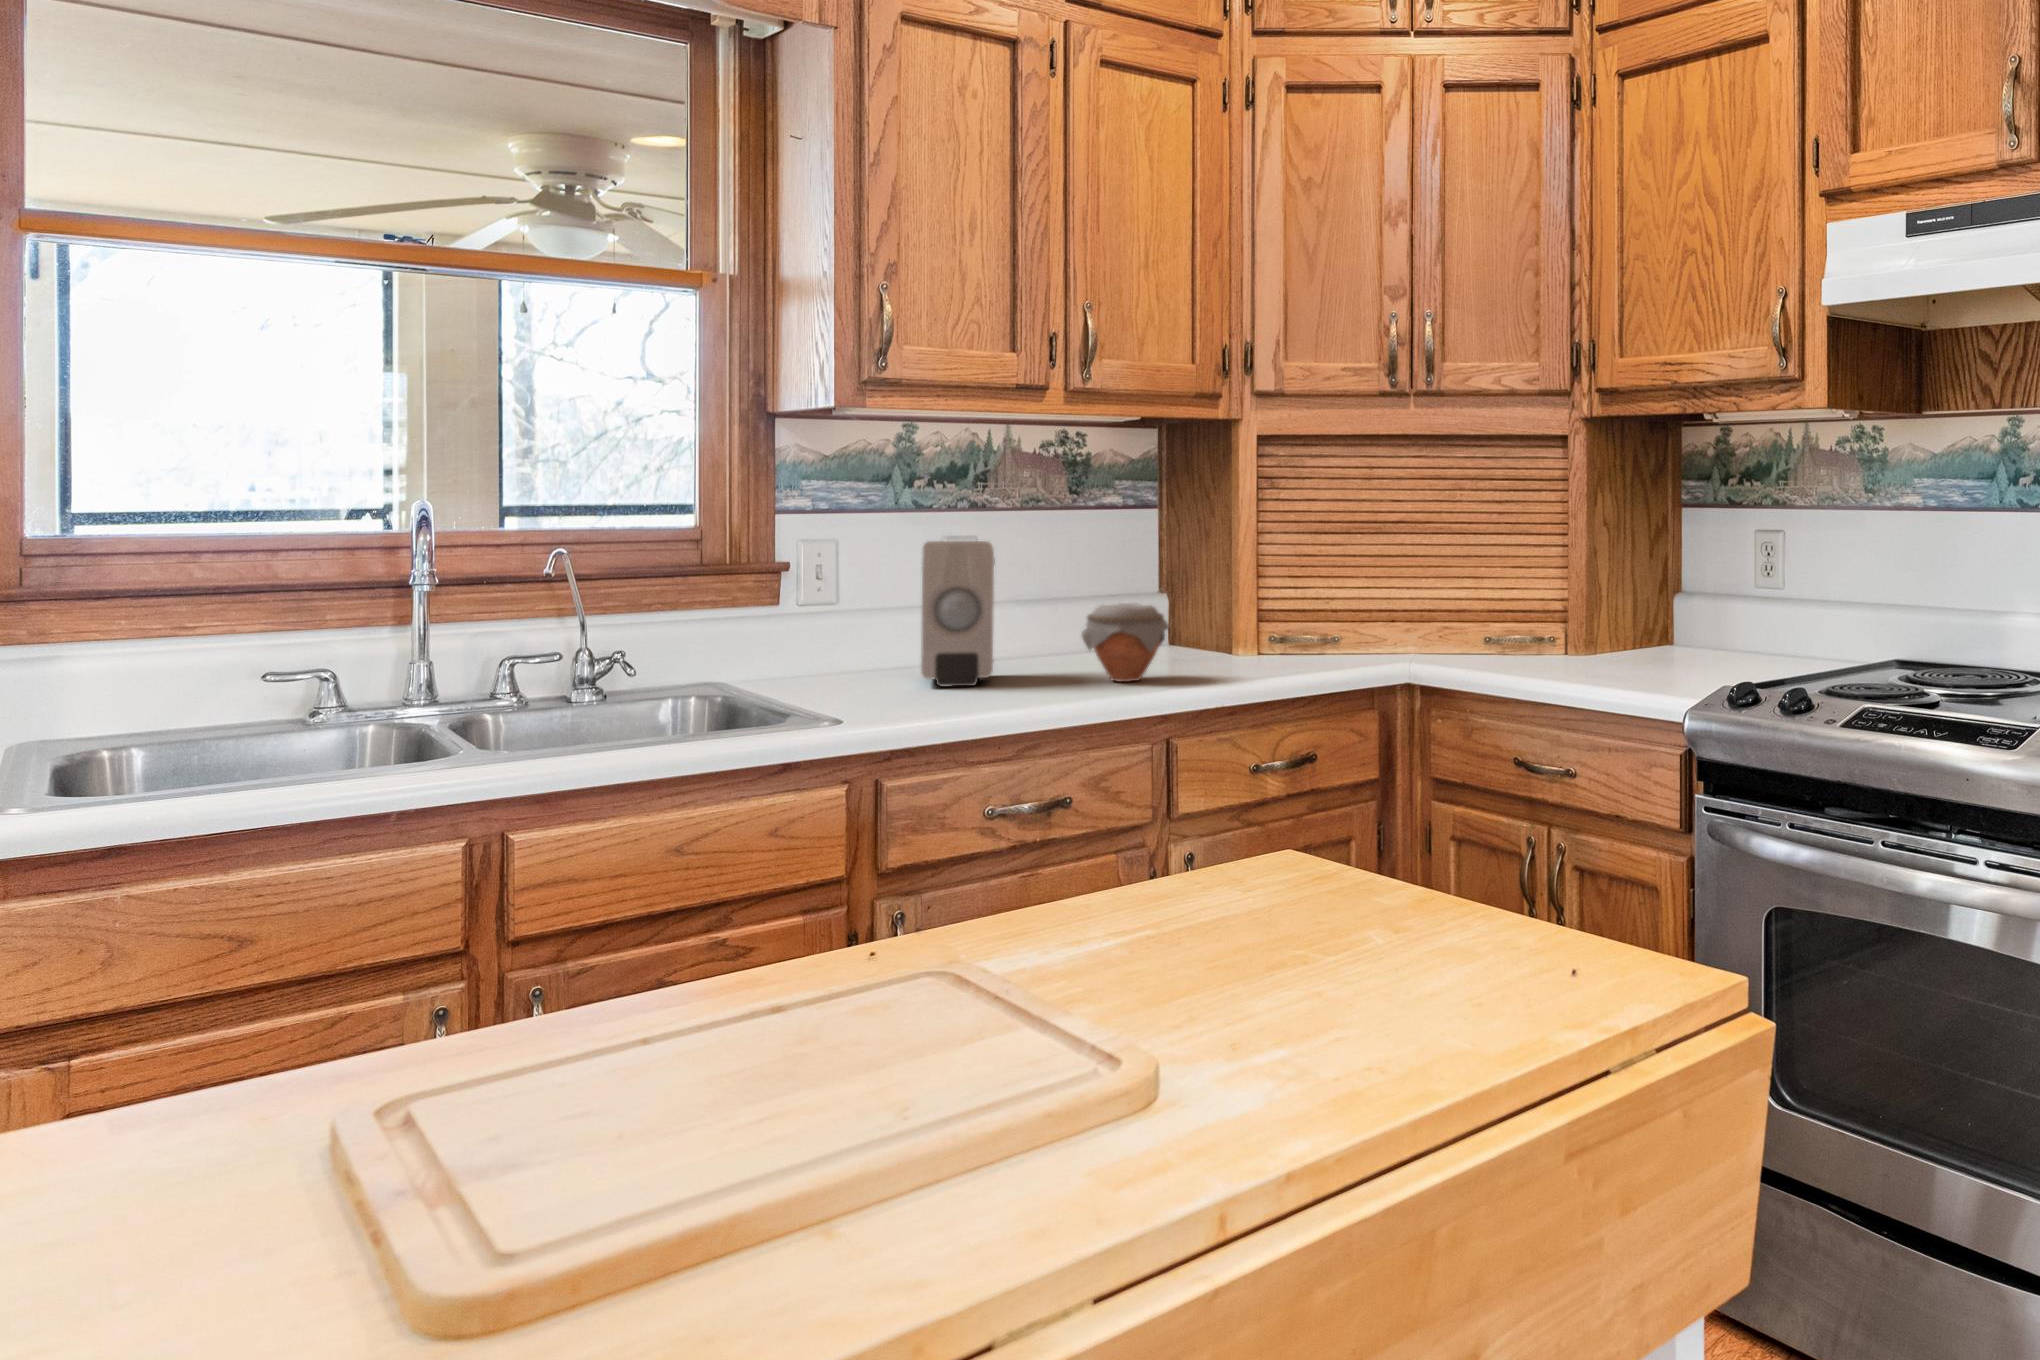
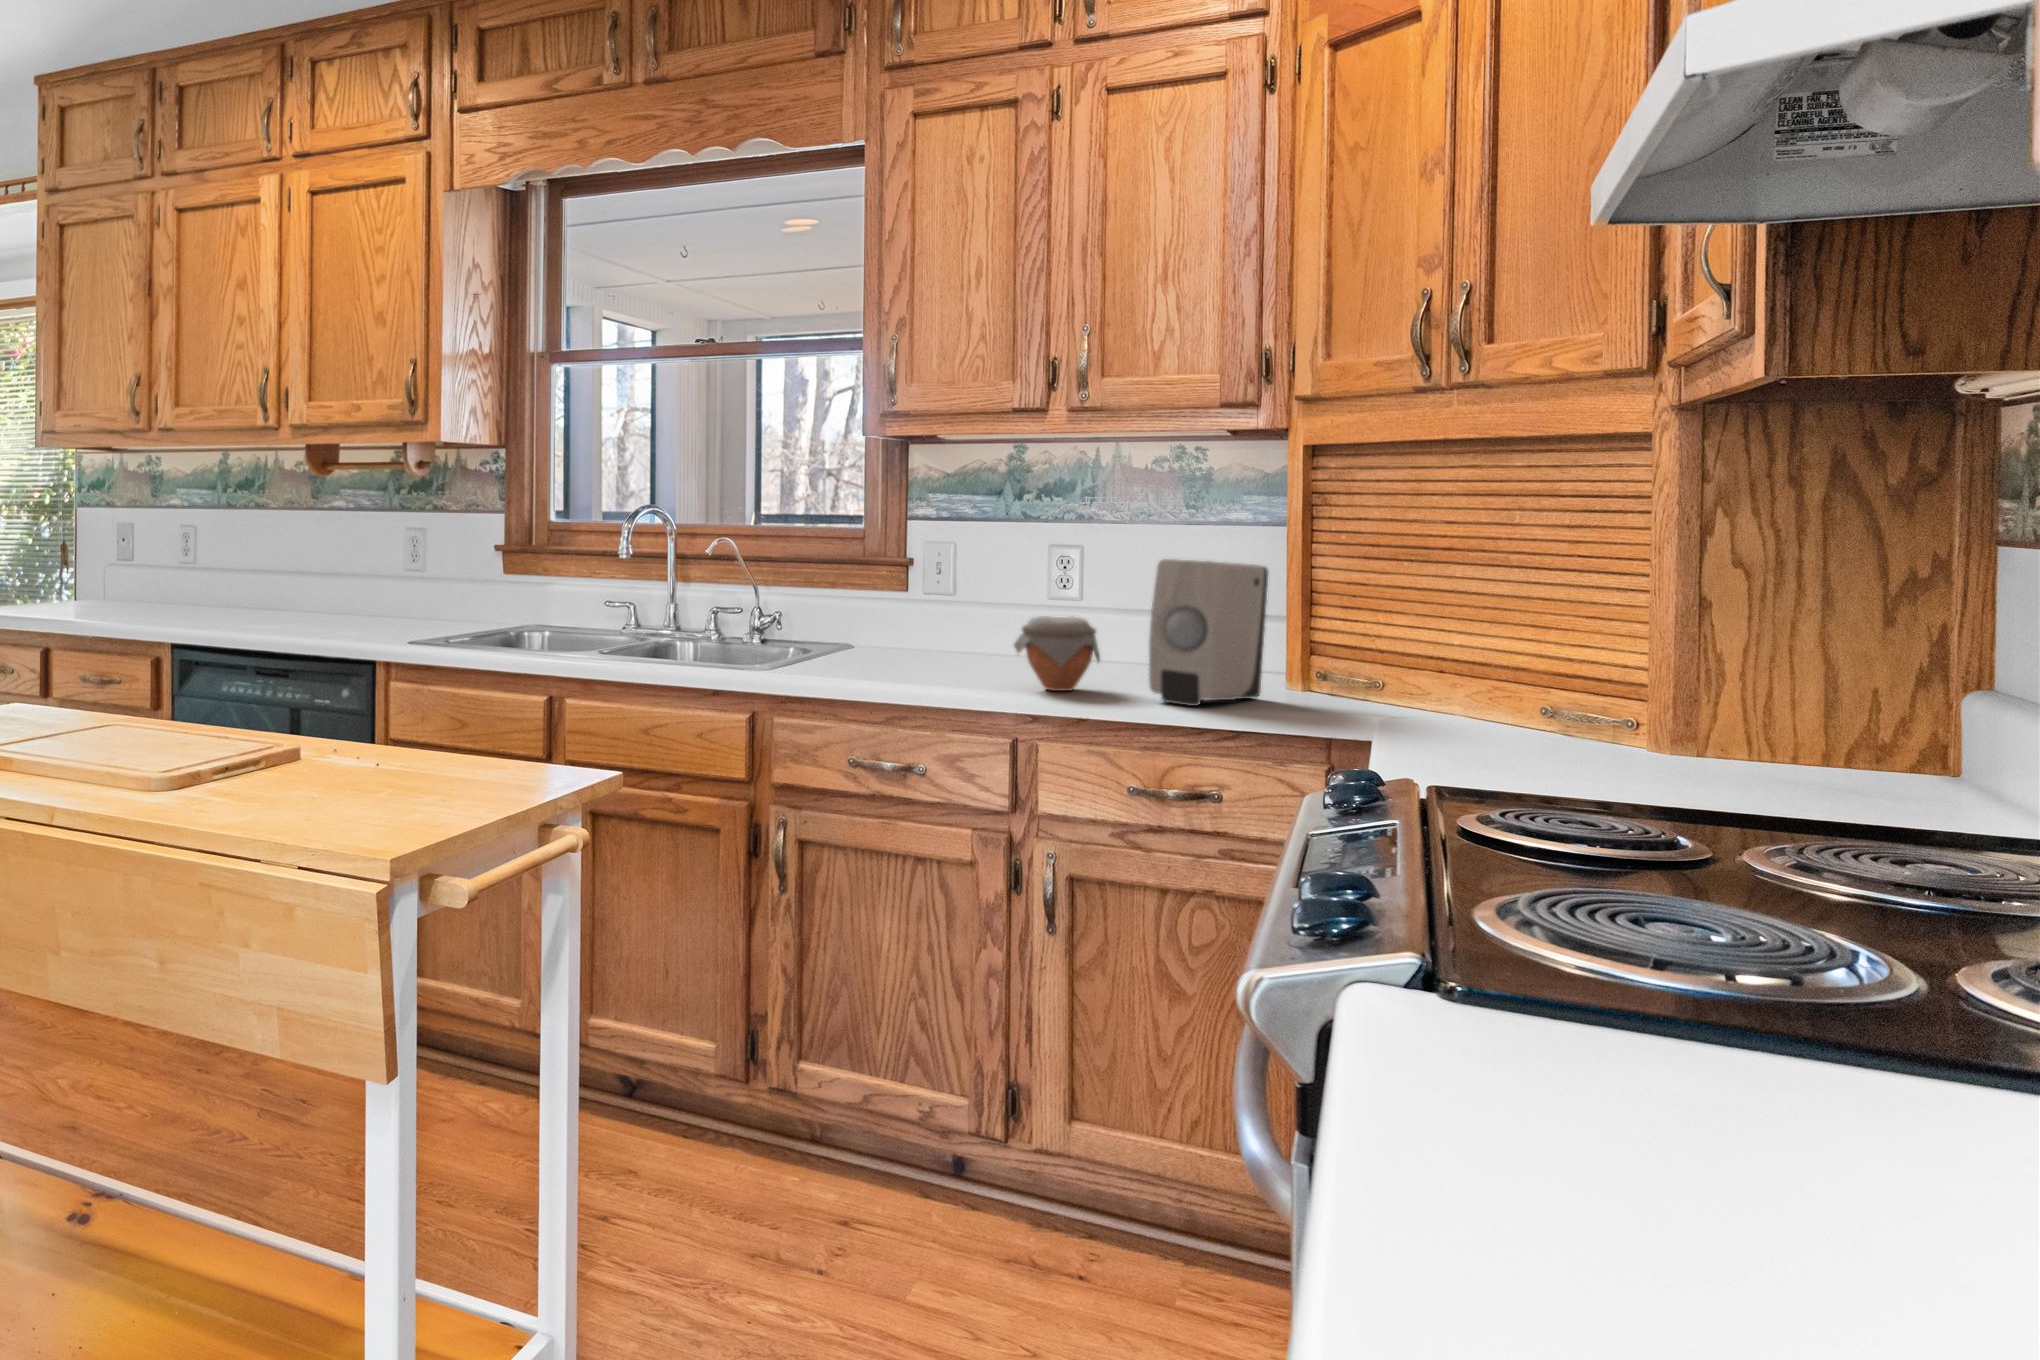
soap dispenser: present [921,541,994,687] -> present [1149,559,1269,706]

